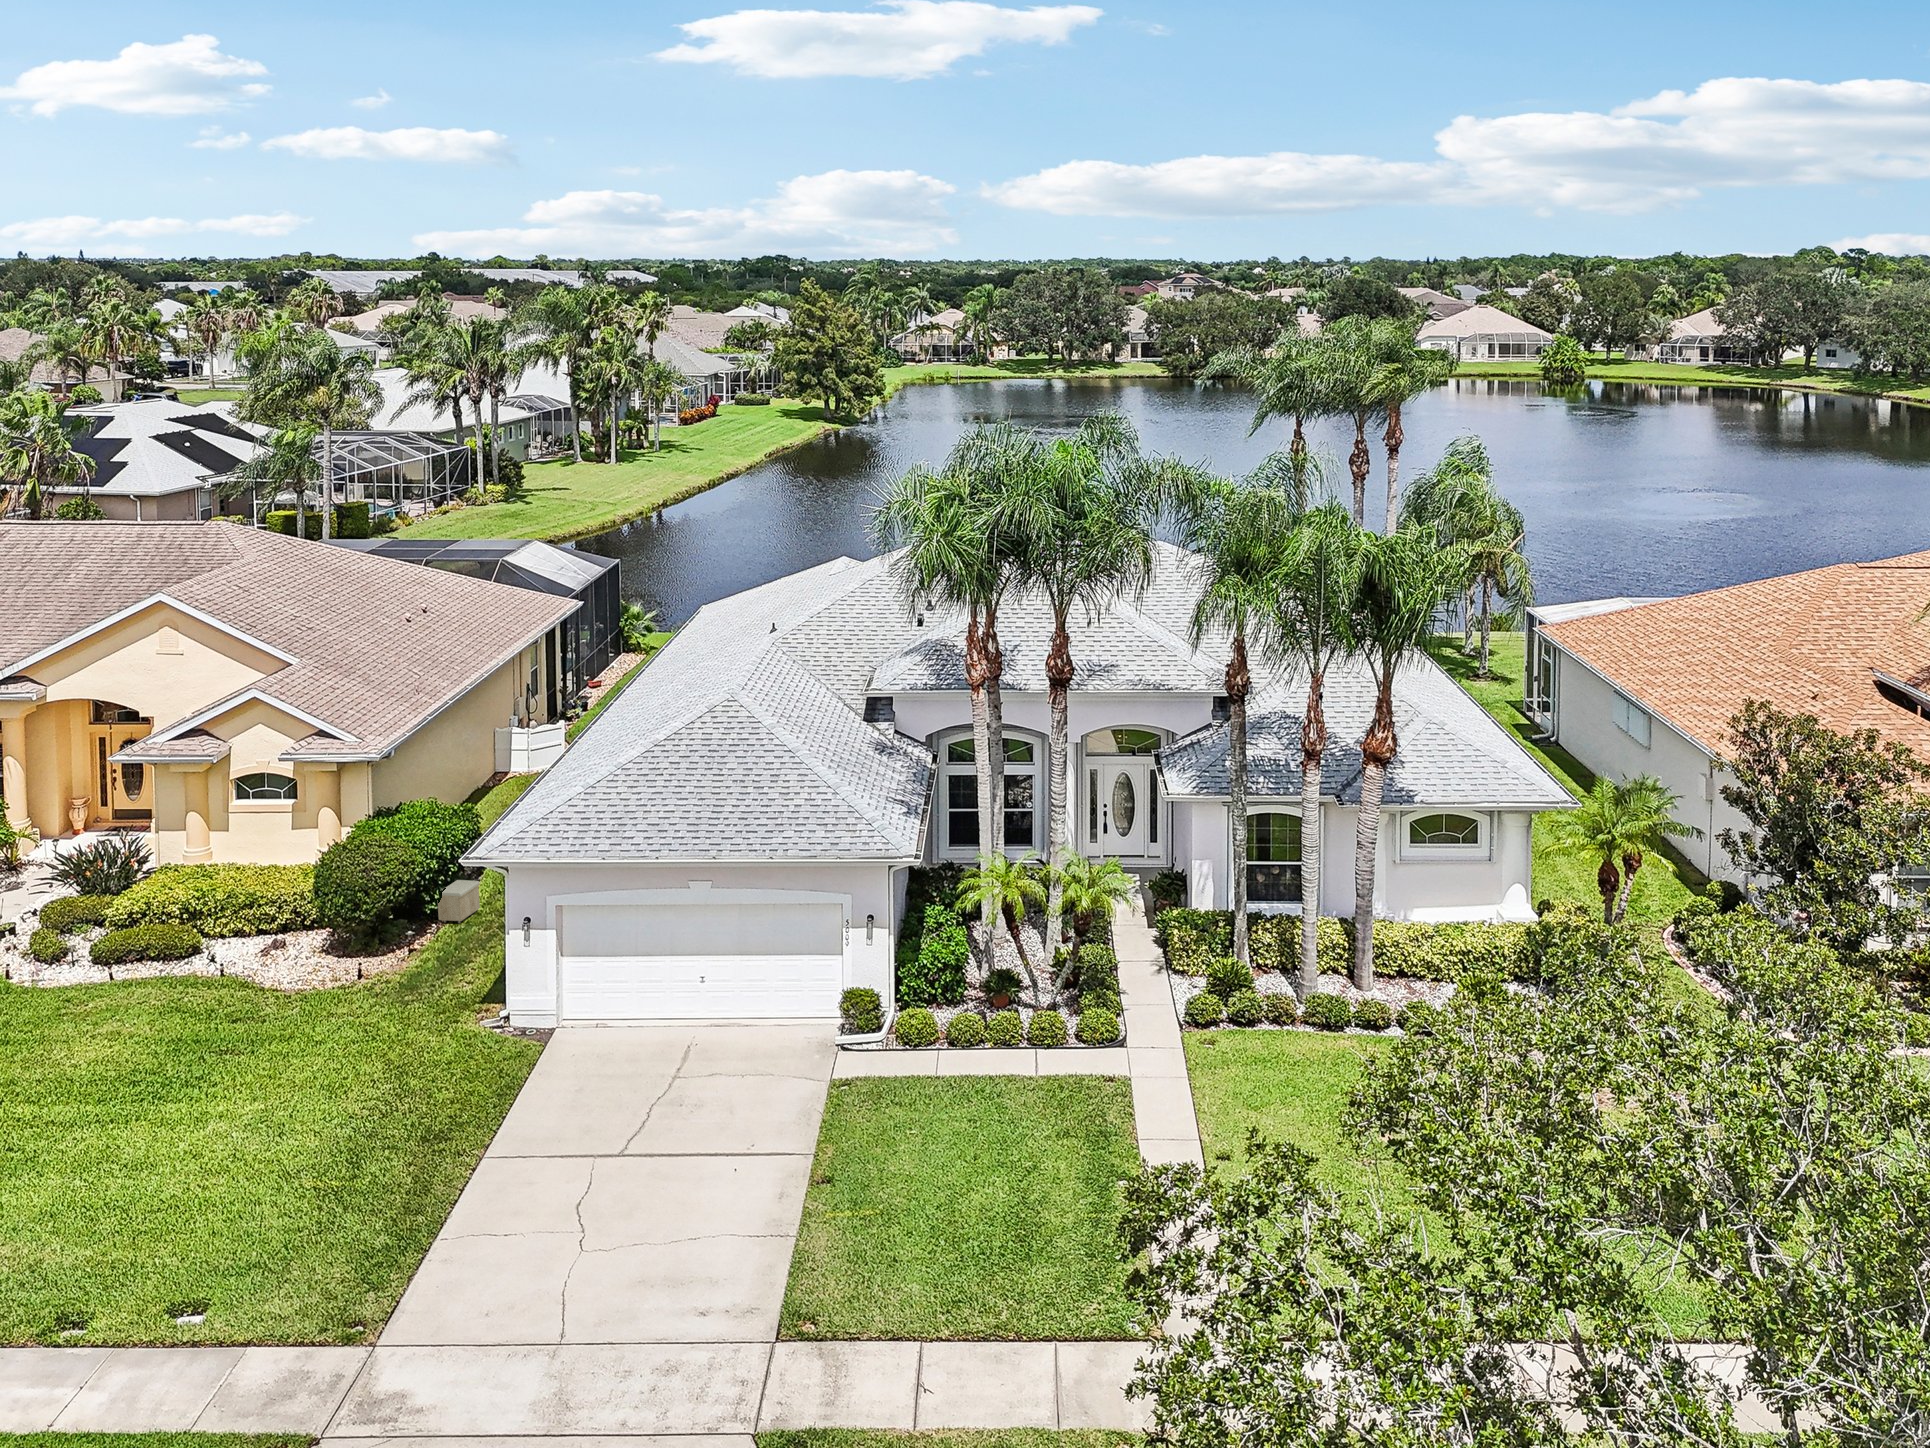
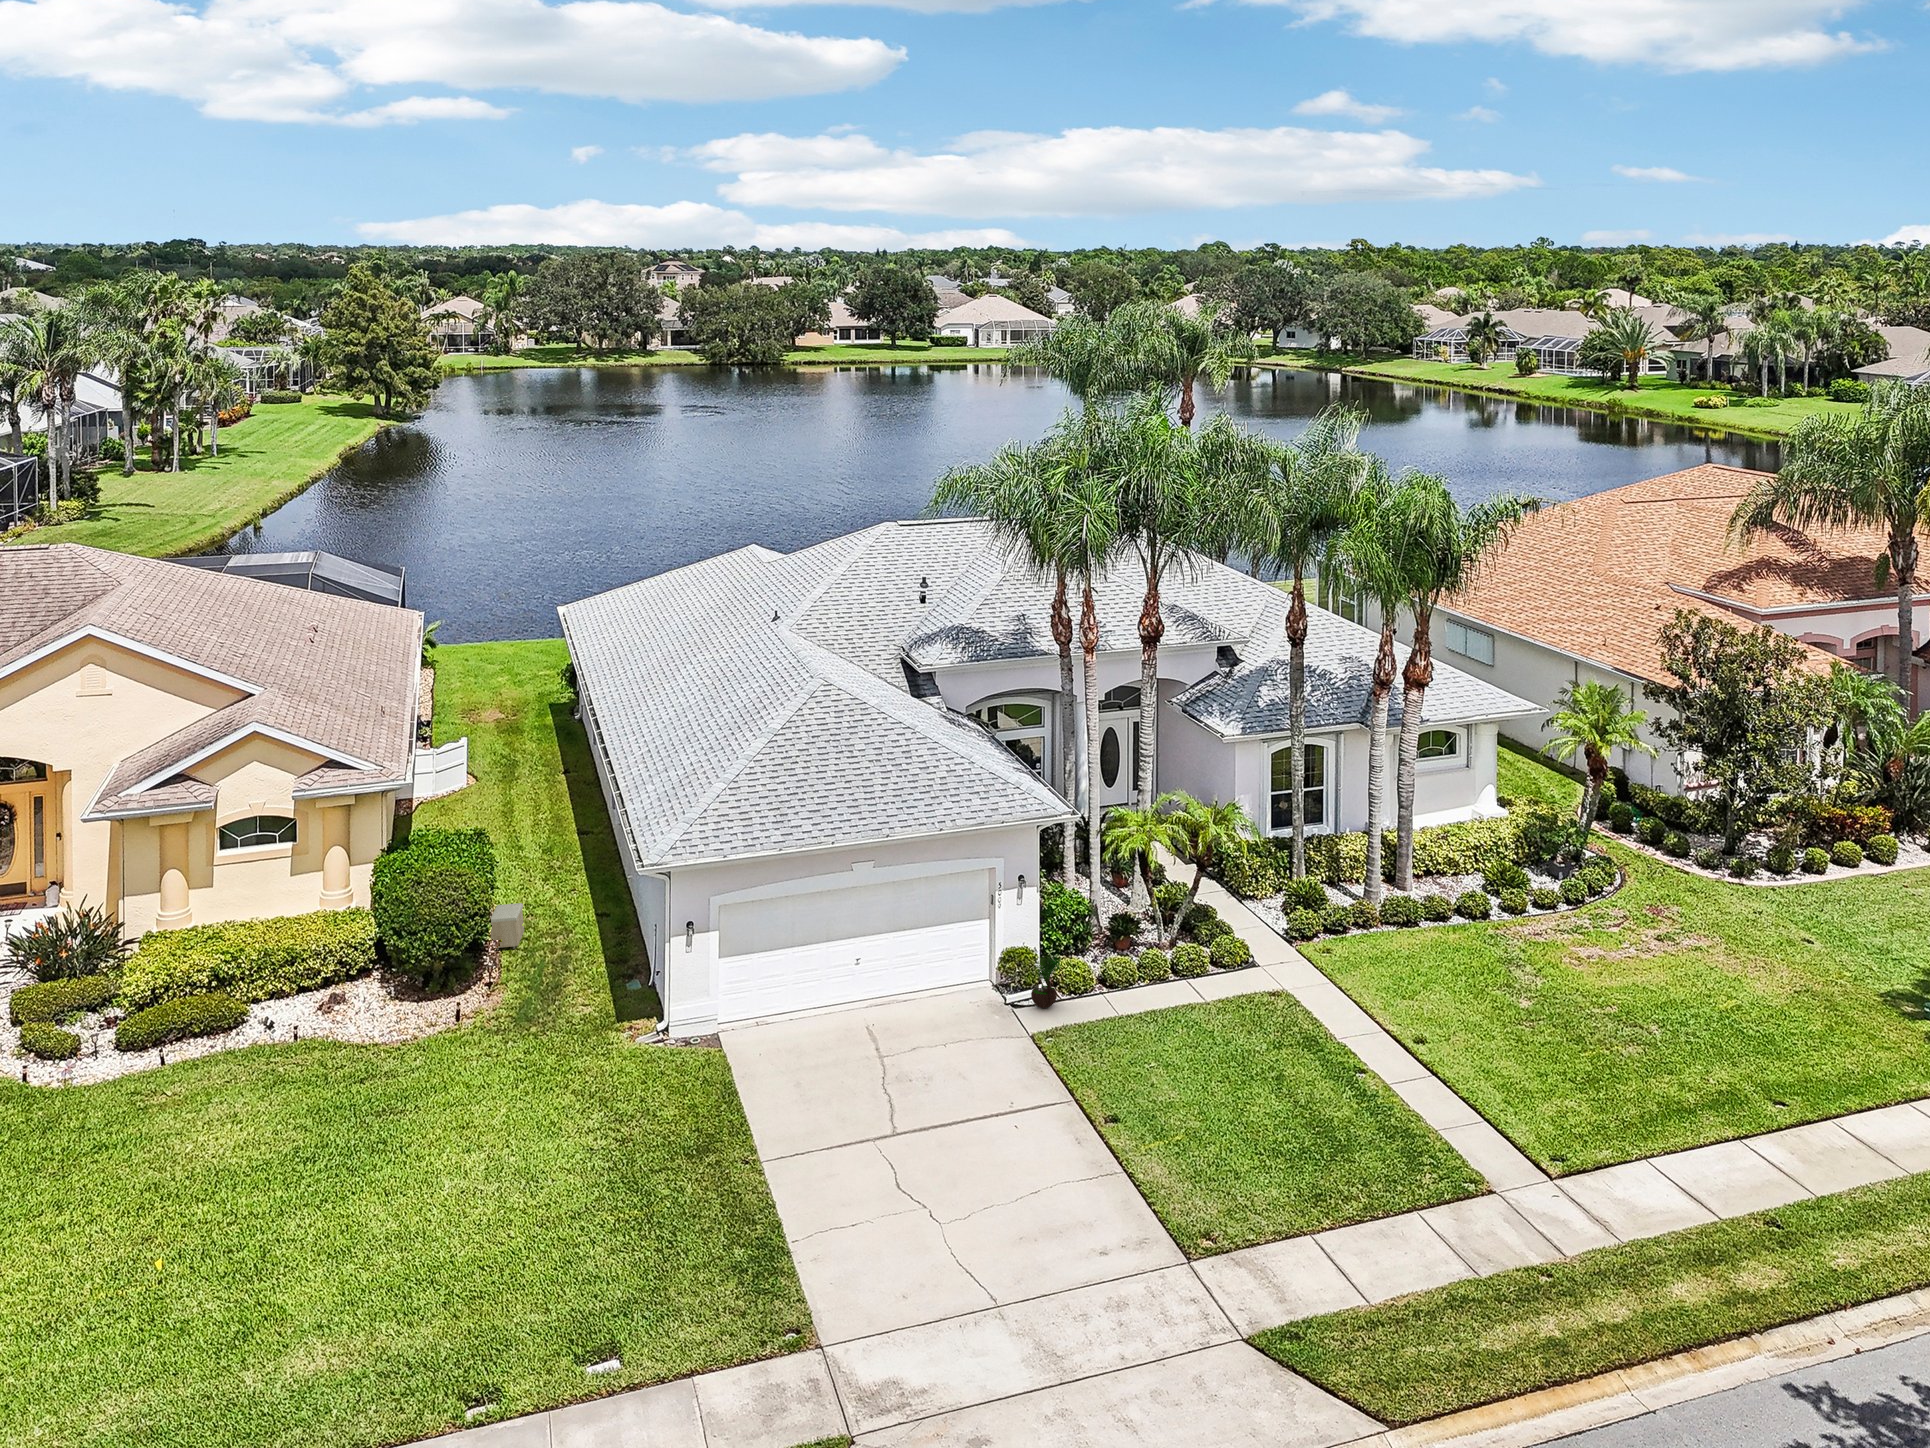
potted tree: none [853,996,888,1053] -> present [1031,956,1062,1008]

